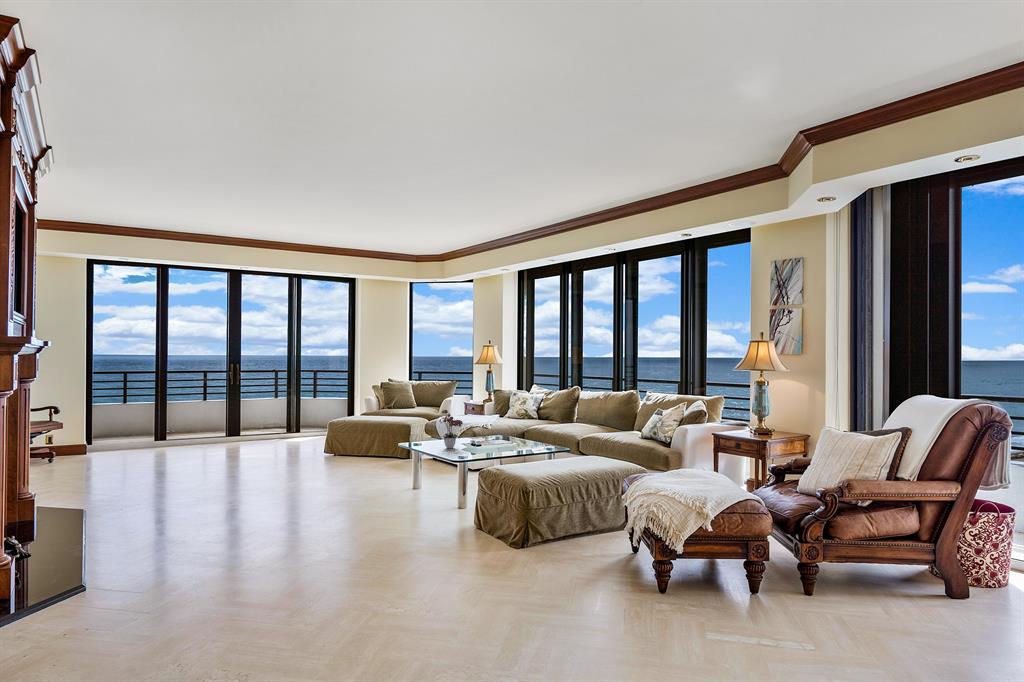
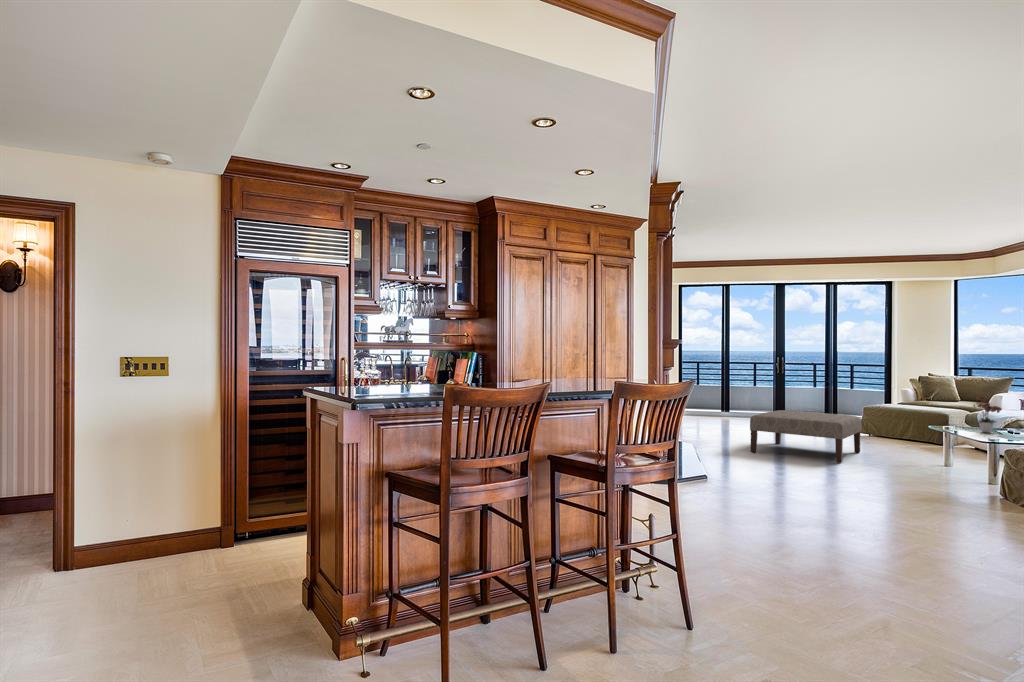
ottoman: none [192,440,330,508] -> present [750,410,861,463]

